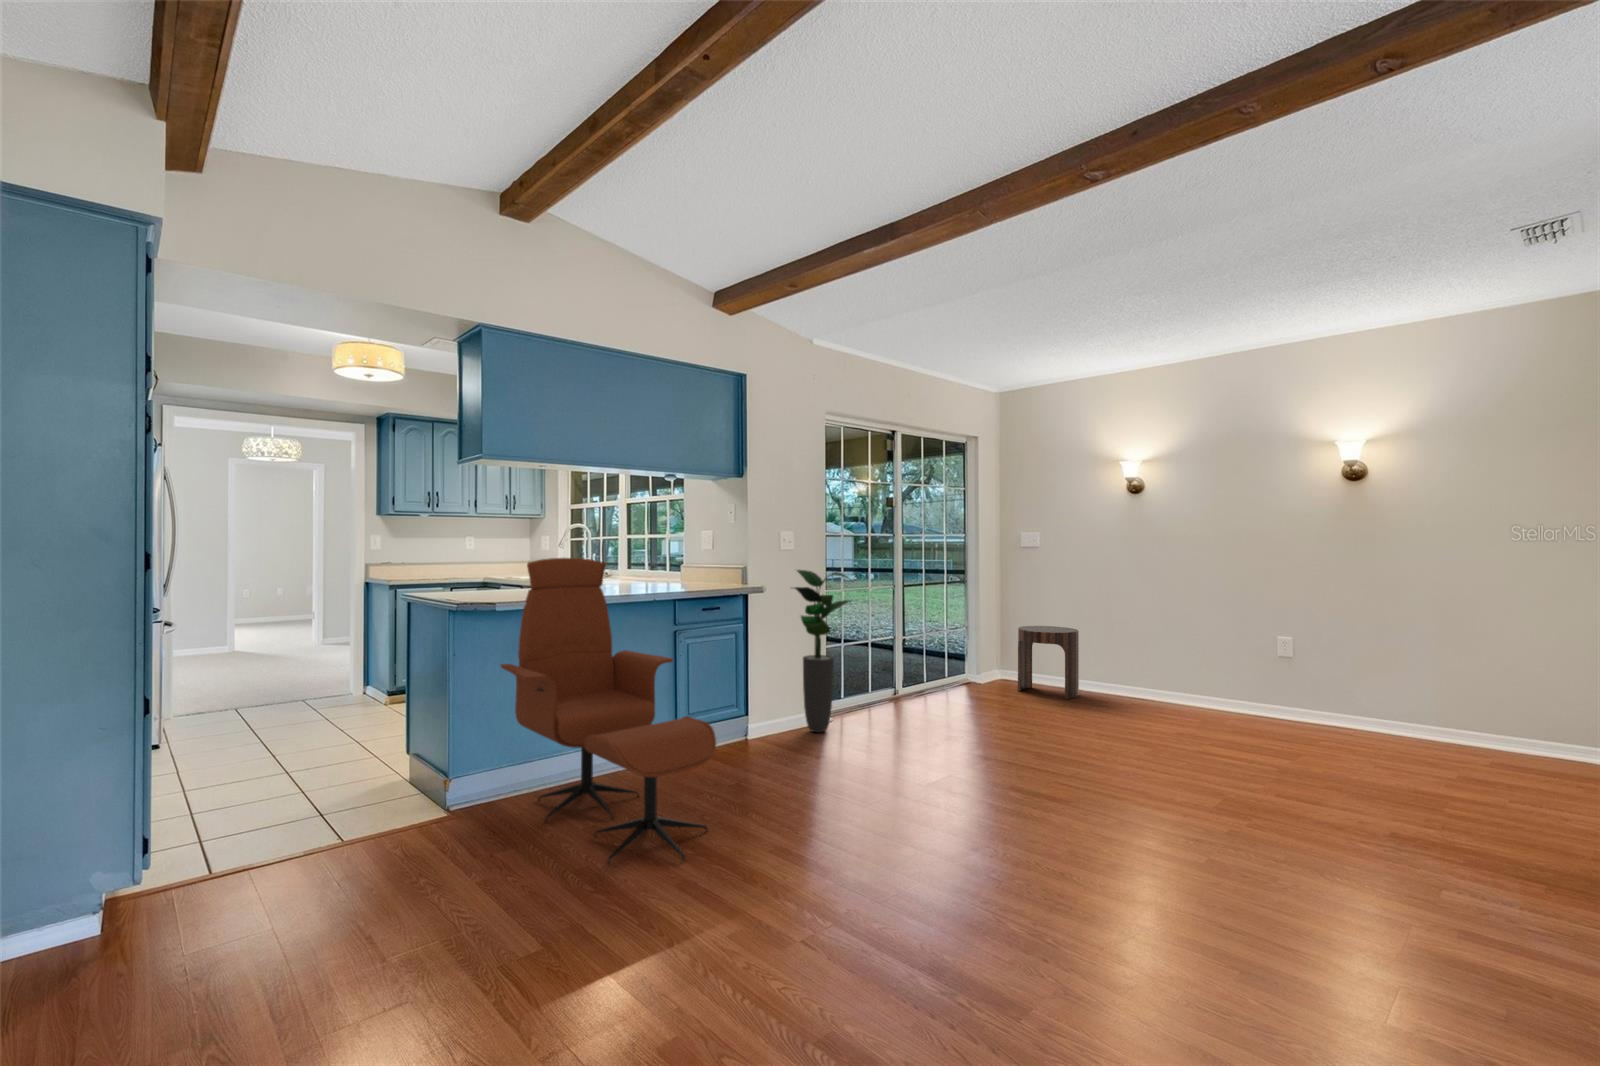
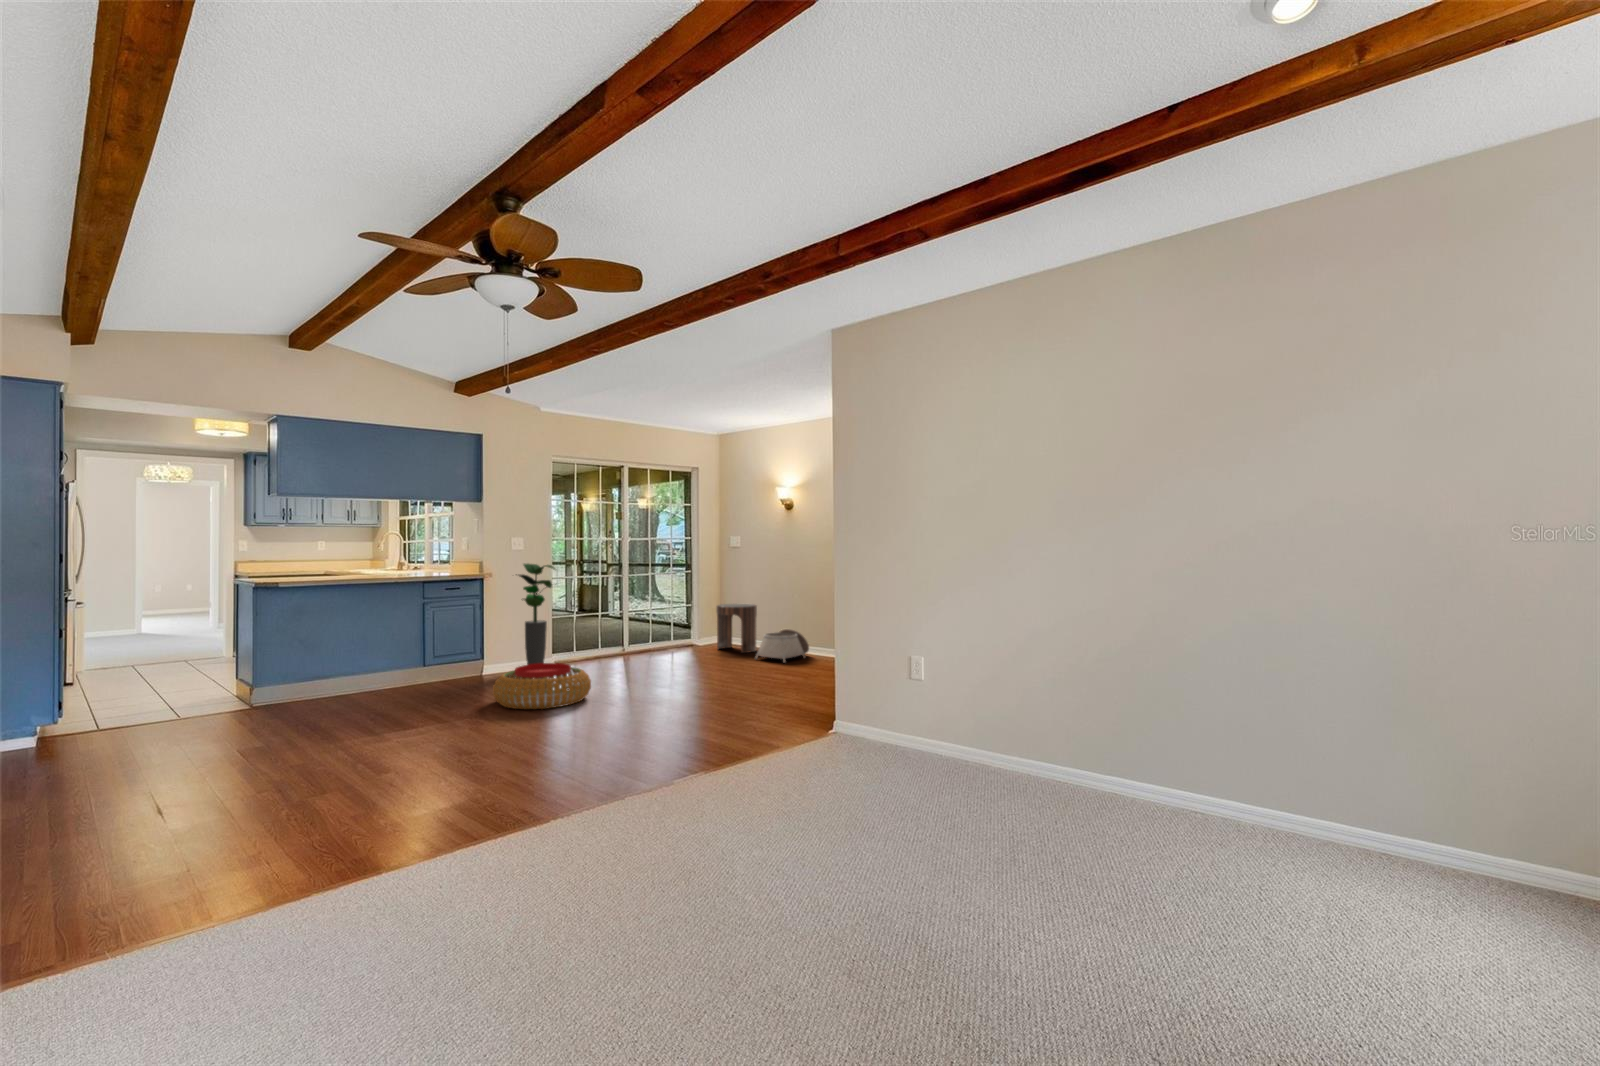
lounge chair: present [501,558,716,865] -> none [284,555,402,721]
basket: none [1110,667,1182,721] -> present [755,629,809,663]
pouf: none [848,740,1011,838] -> present [493,663,591,709]

